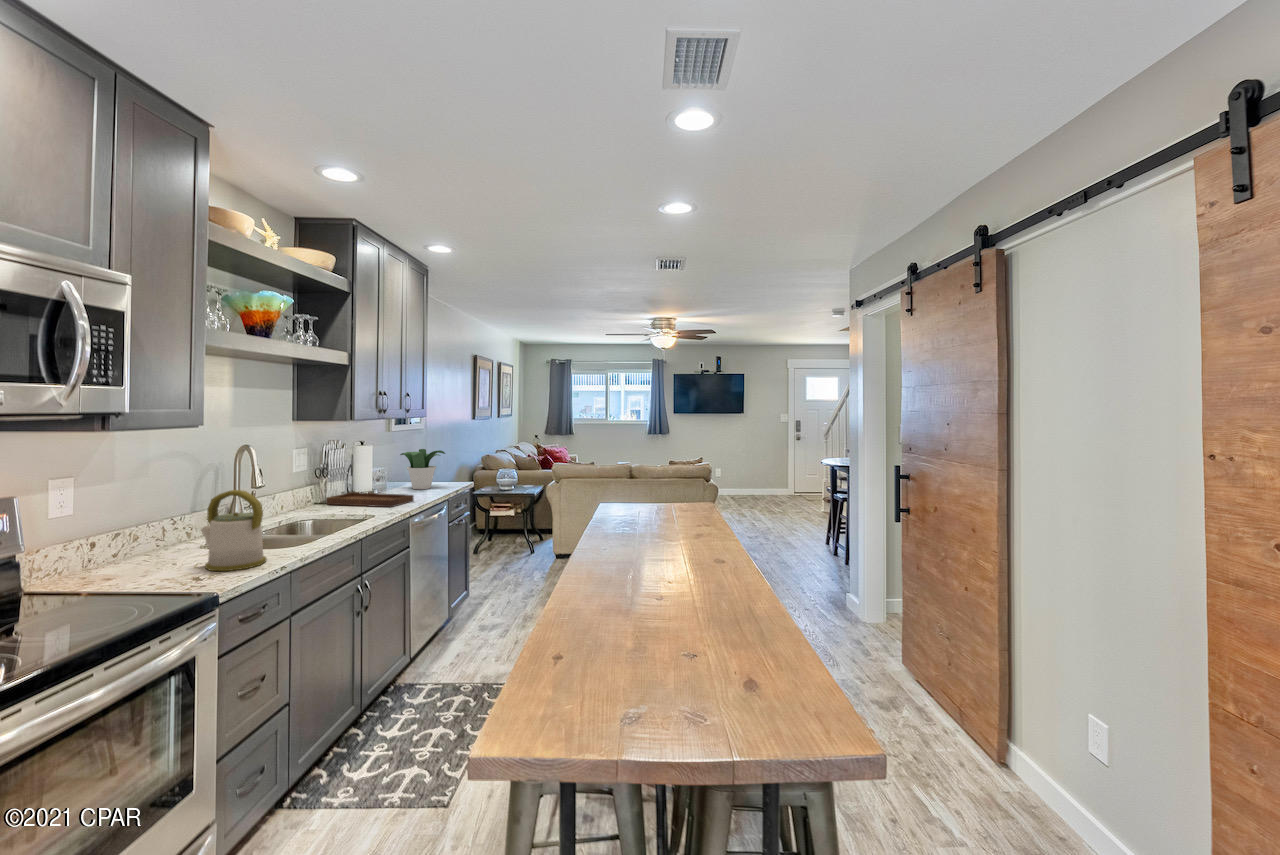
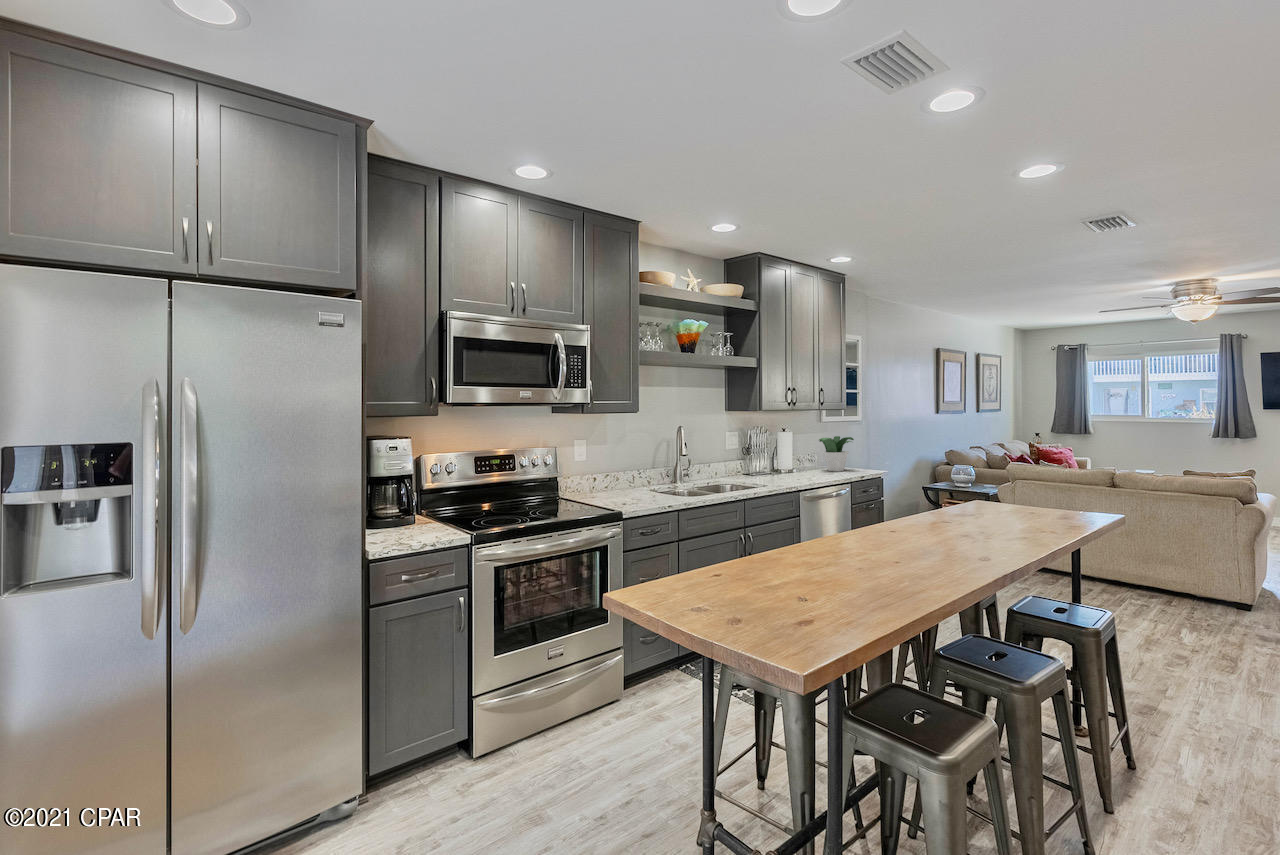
tray: present [326,478,414,507] -> none [750,457,813,480]
kettle: present [201,490,266,571] -> none [634,451,665,501]

